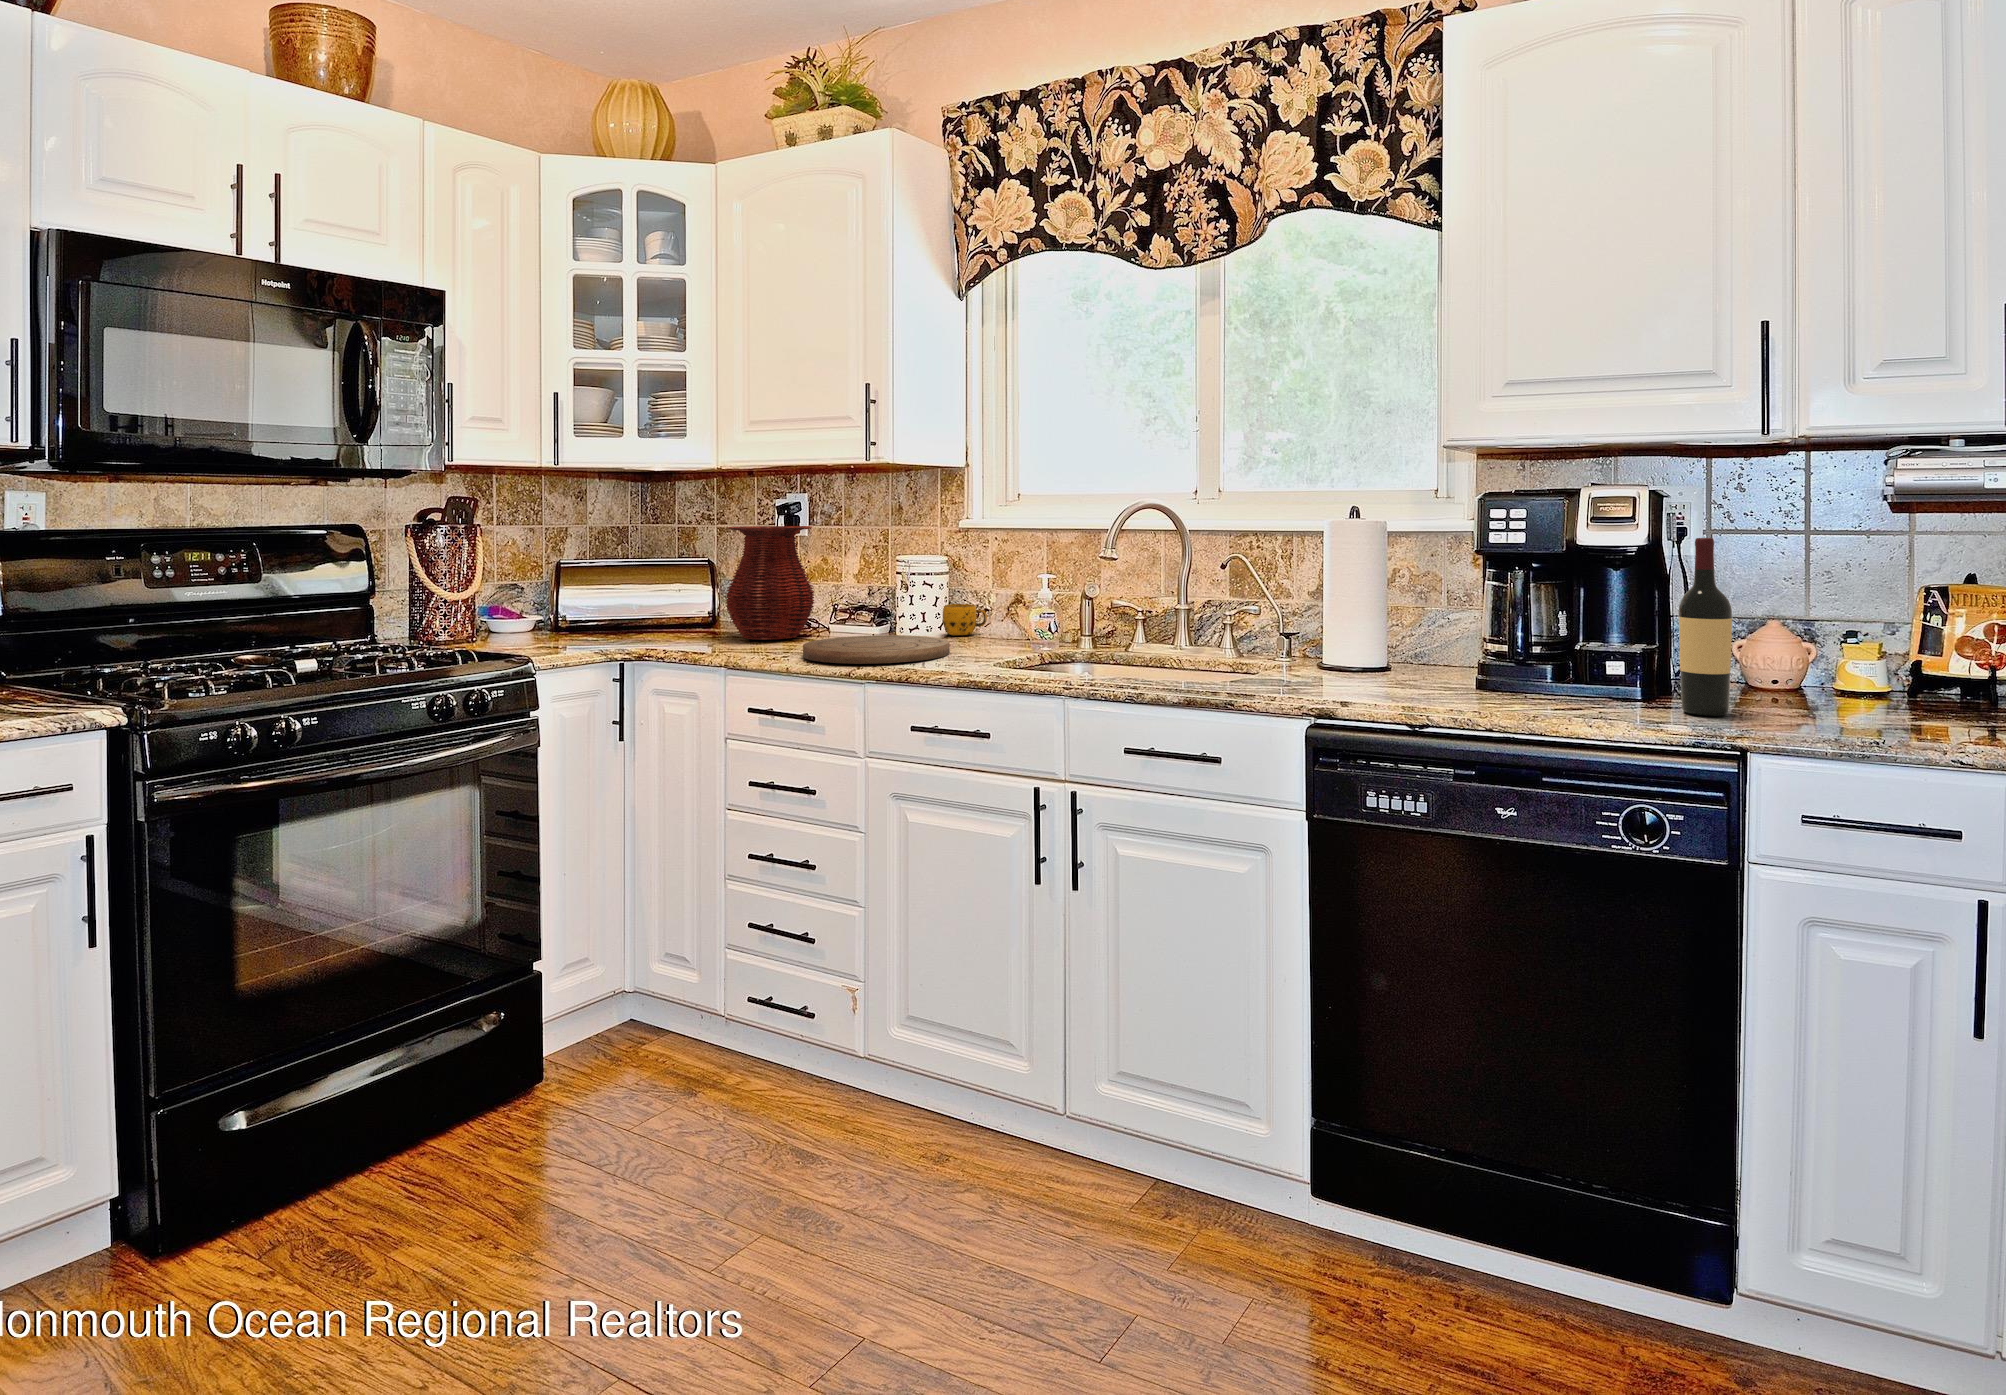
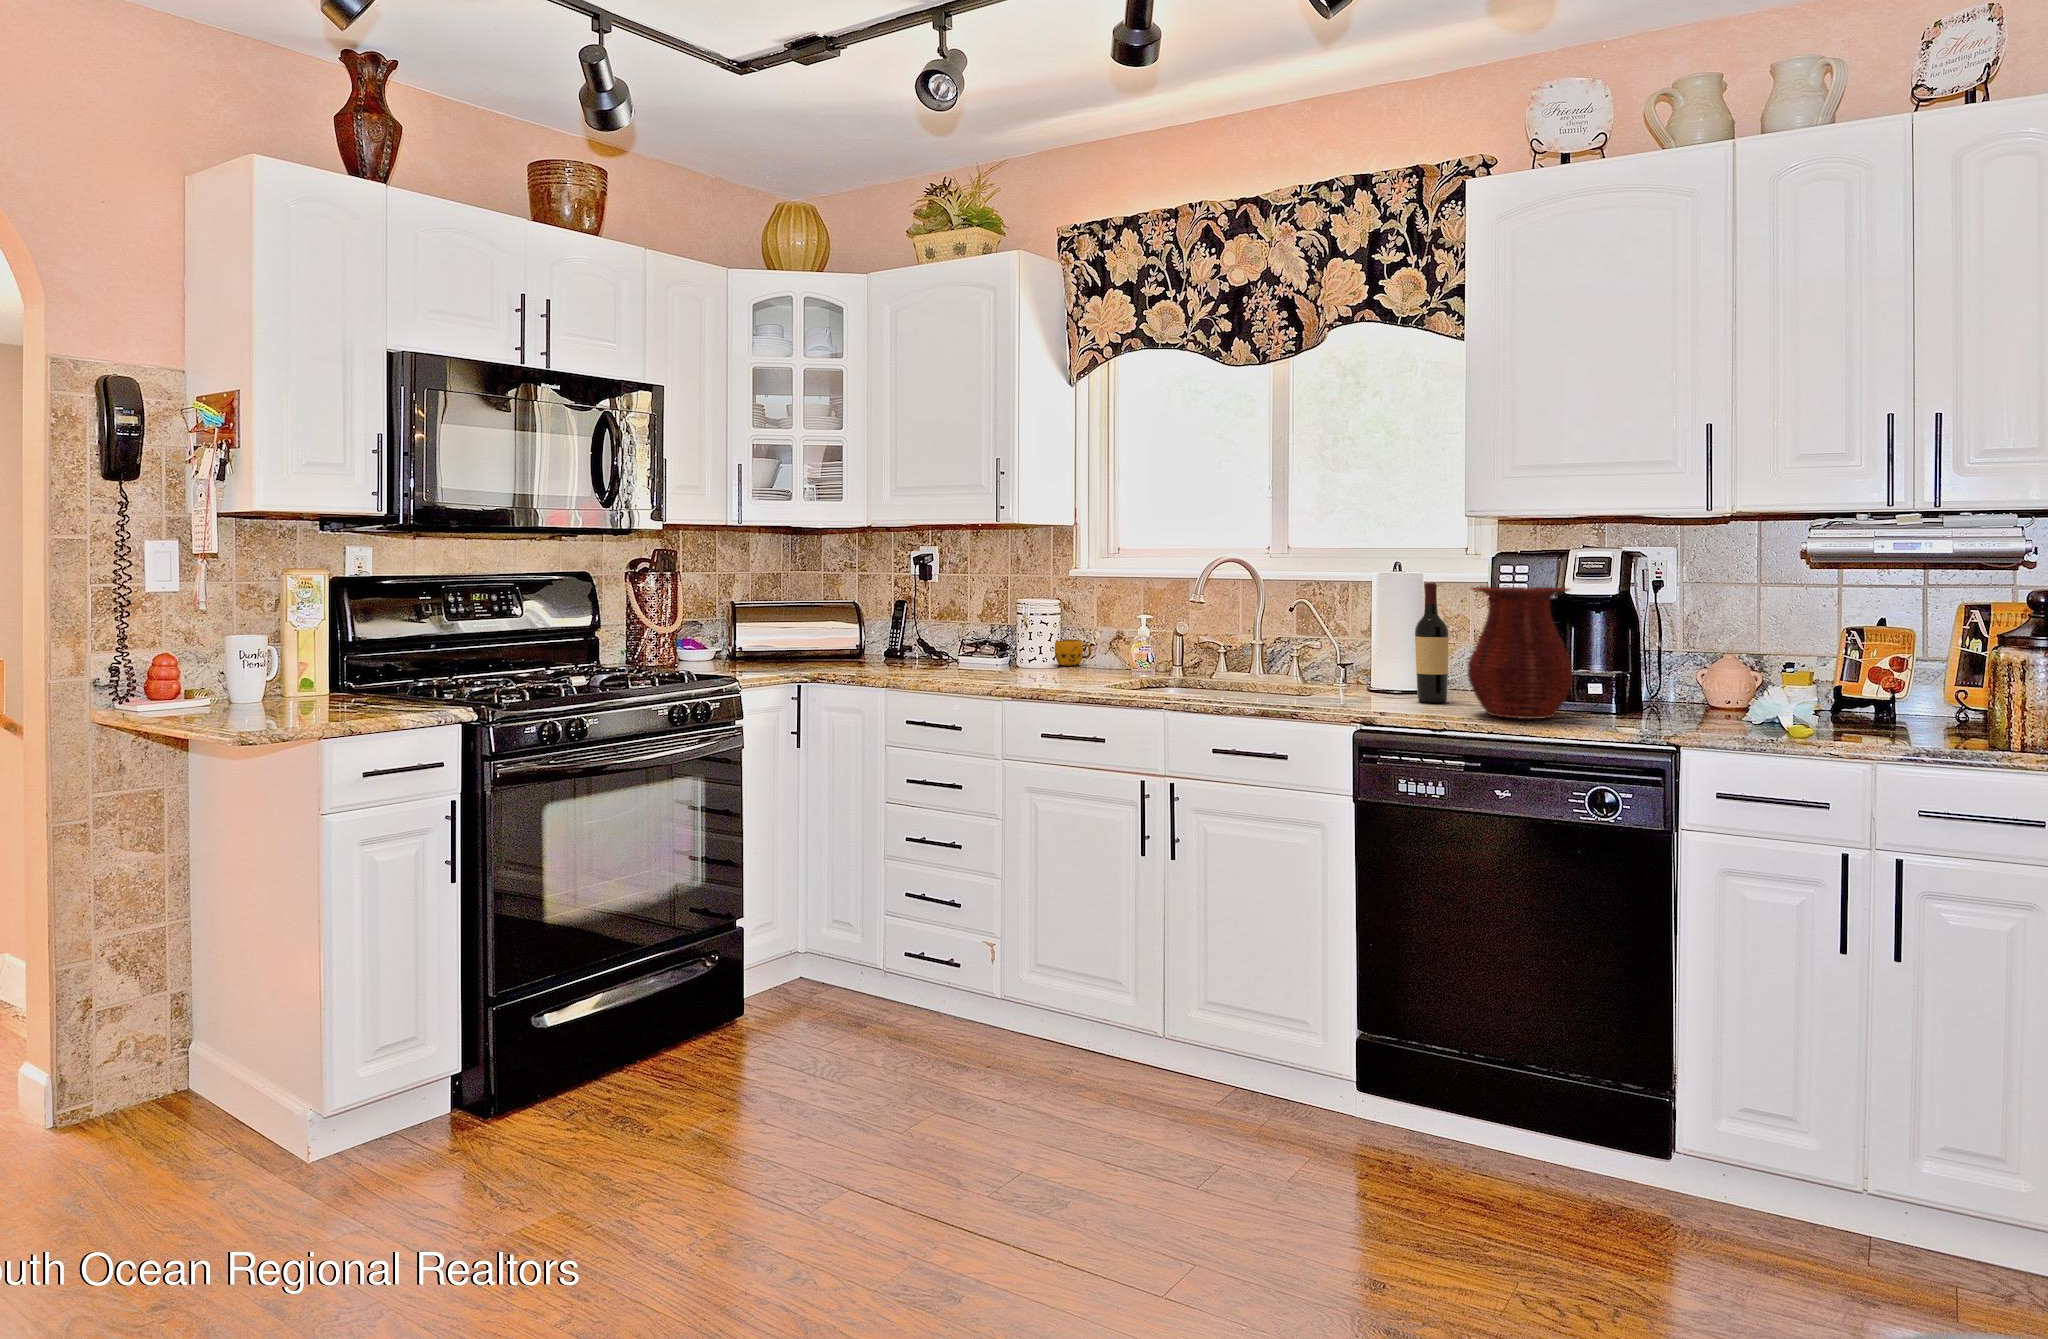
vase: present [726,526,814,640] -> present [1468,587,1573,719]
wine bottle: present [1679,538,1732,716] -> present [1415,583,1449,703]
cutting board: present [803,635,950,664] -> none [949,664,1066,683]

